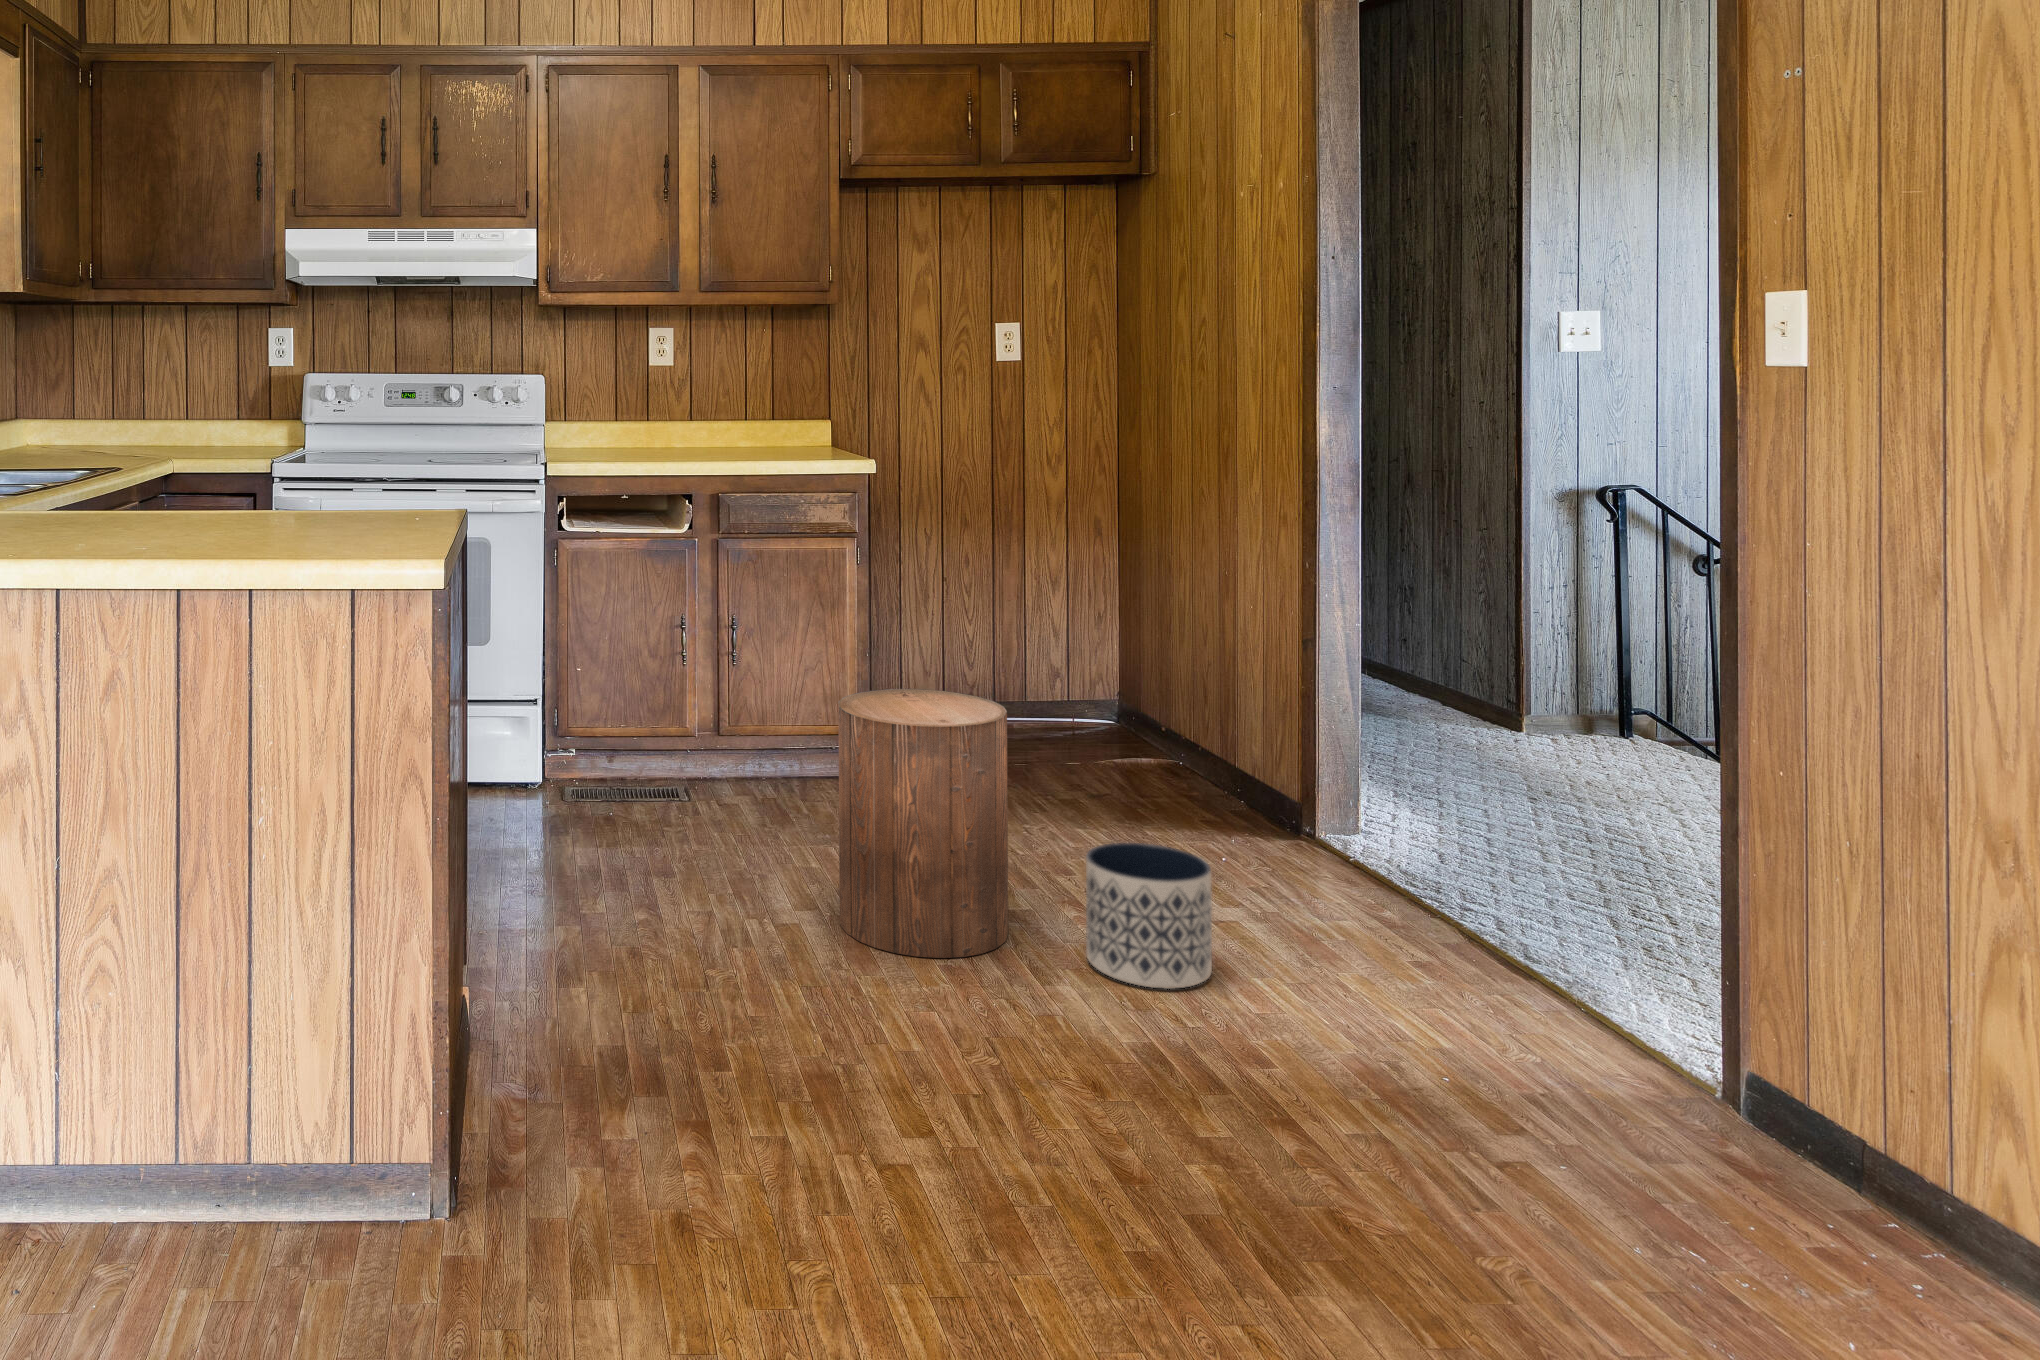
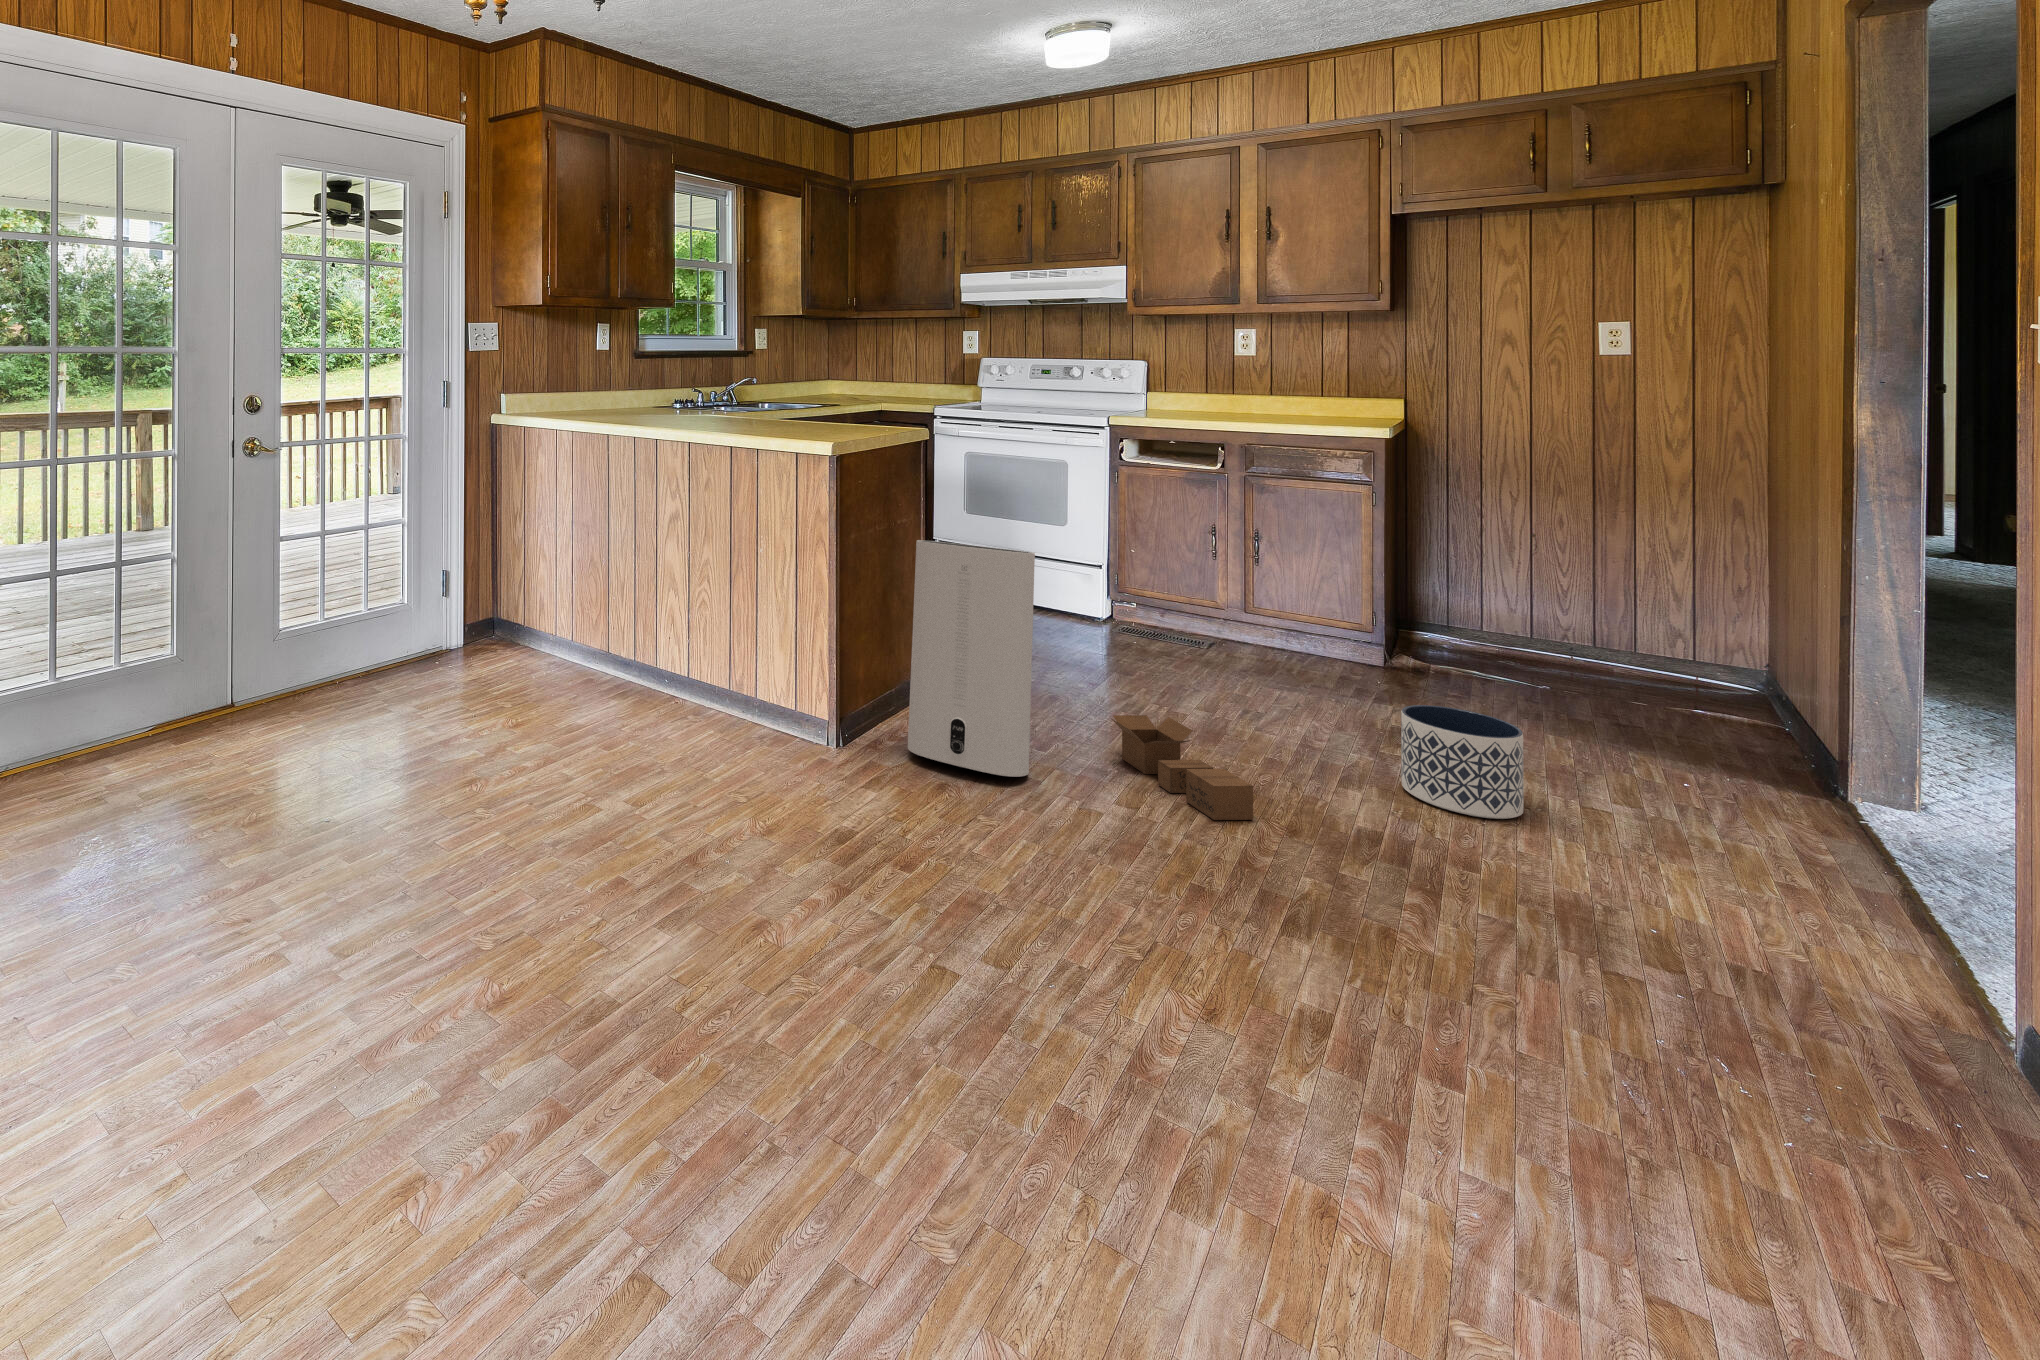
stool: present [838,689,1008,958] -> none [1219,572,1362,758]
air purifier: none [559,732,783,1183] -> present [908,540,1035,777]
cardboard box: none [808,958,1058,1122] -> present [1112,715,1253,820]

